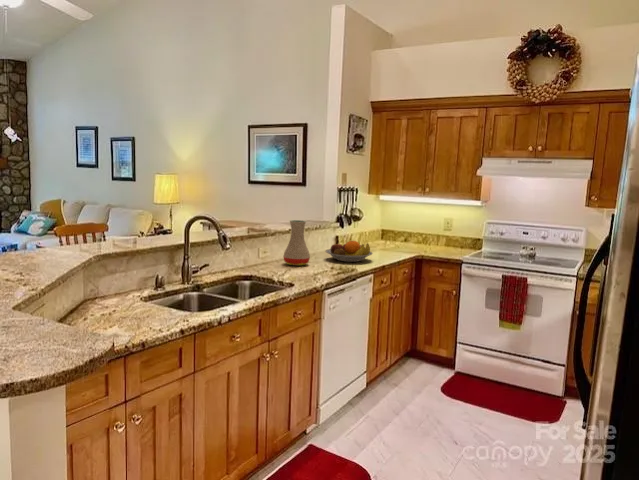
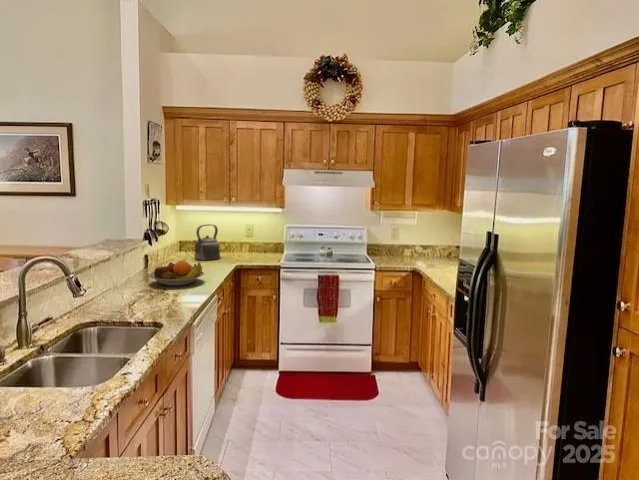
kettle: none [384,214,412,249] -> present [194,224,220,260]
vase: present [283,220,310,266] -> none [105,245,141,301]

